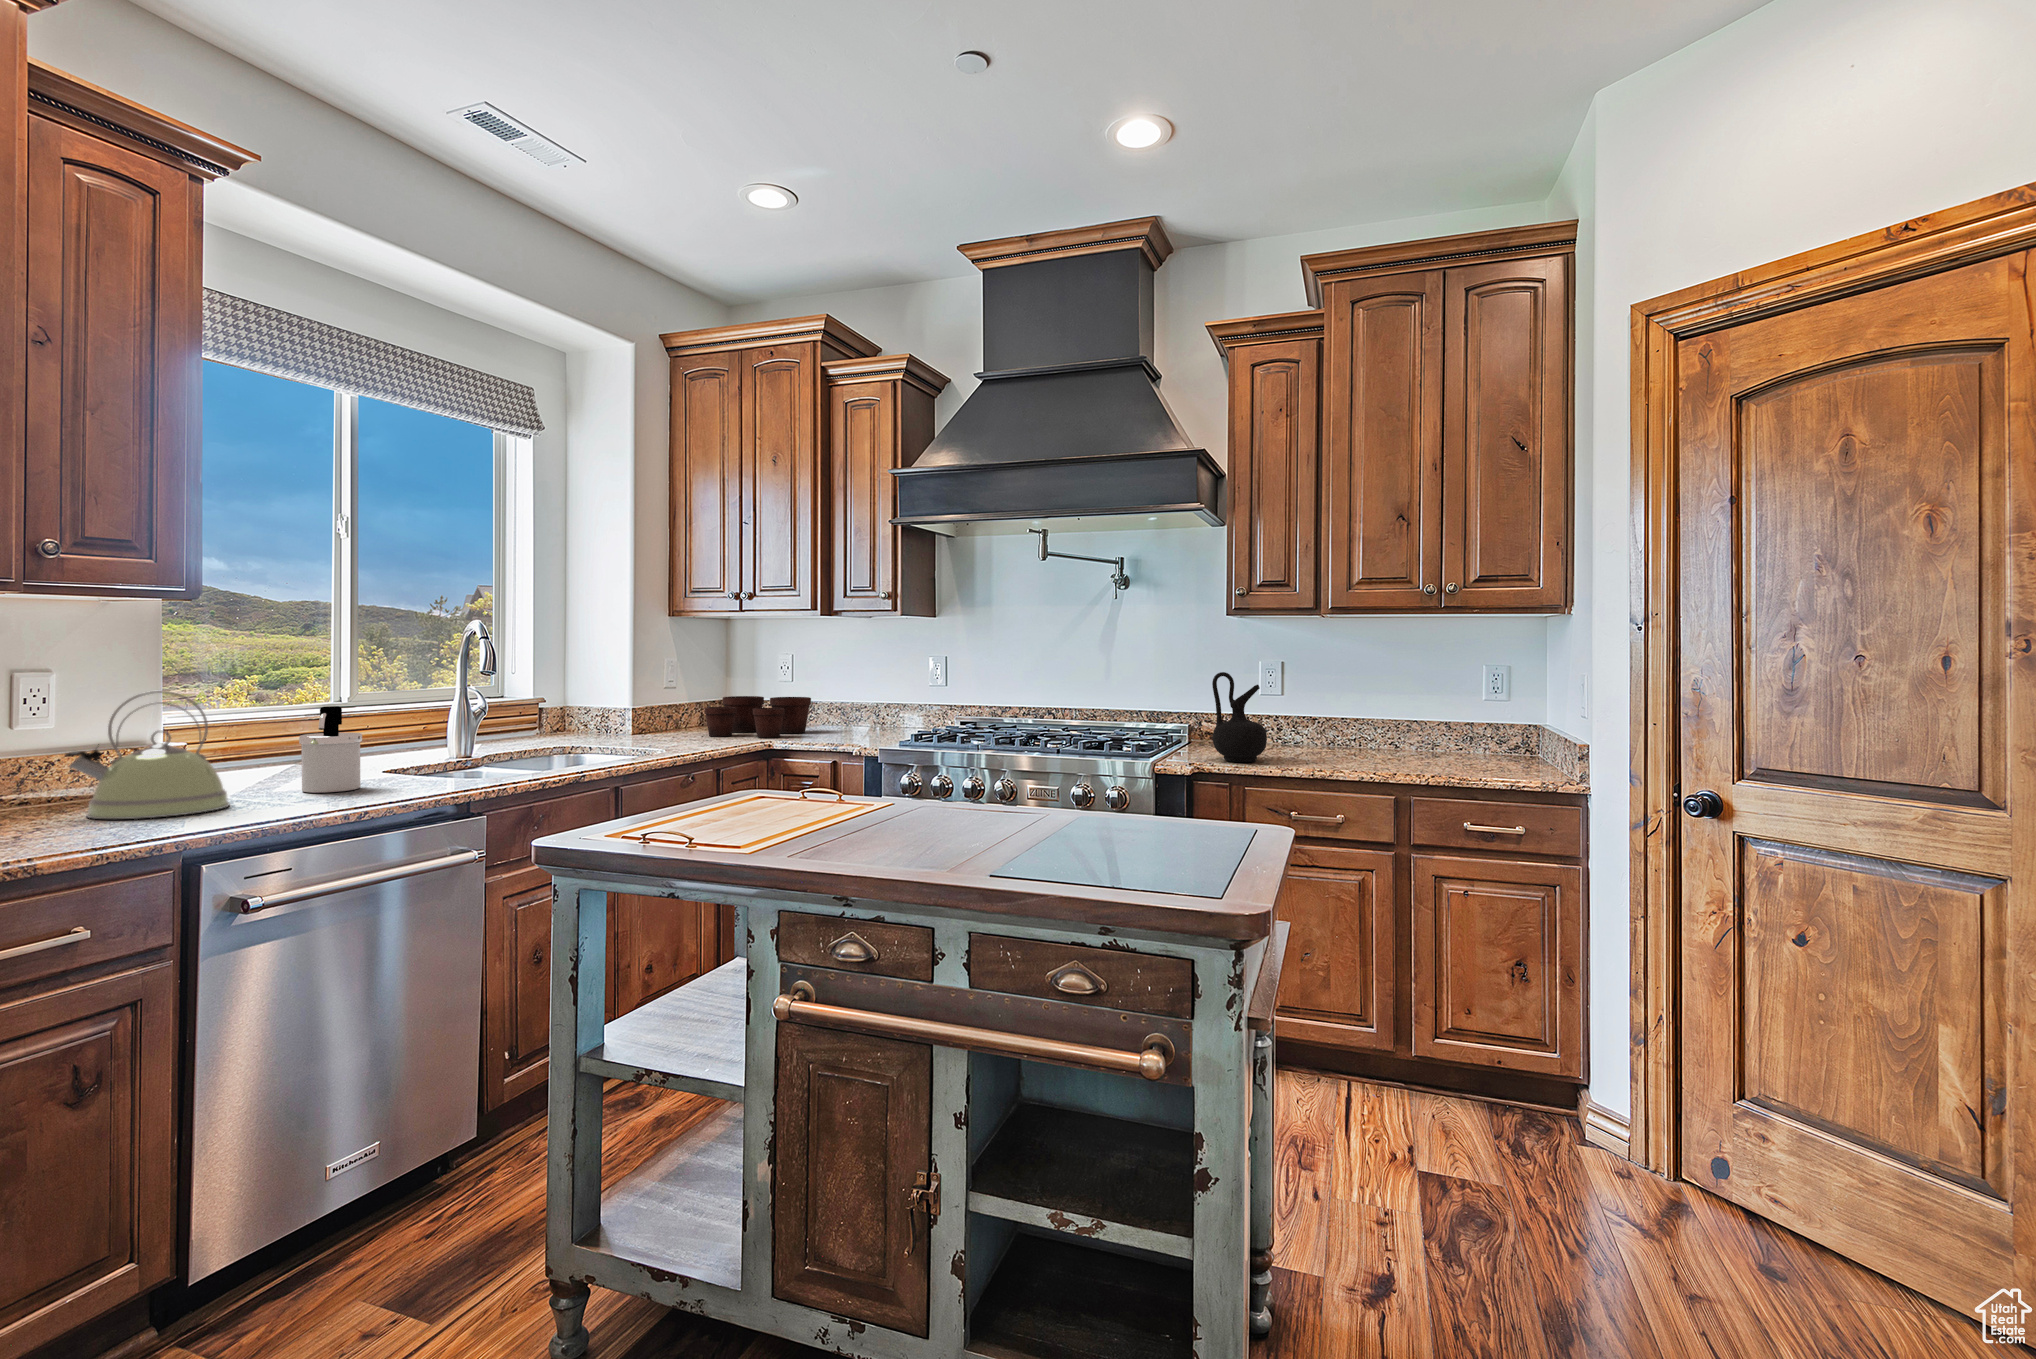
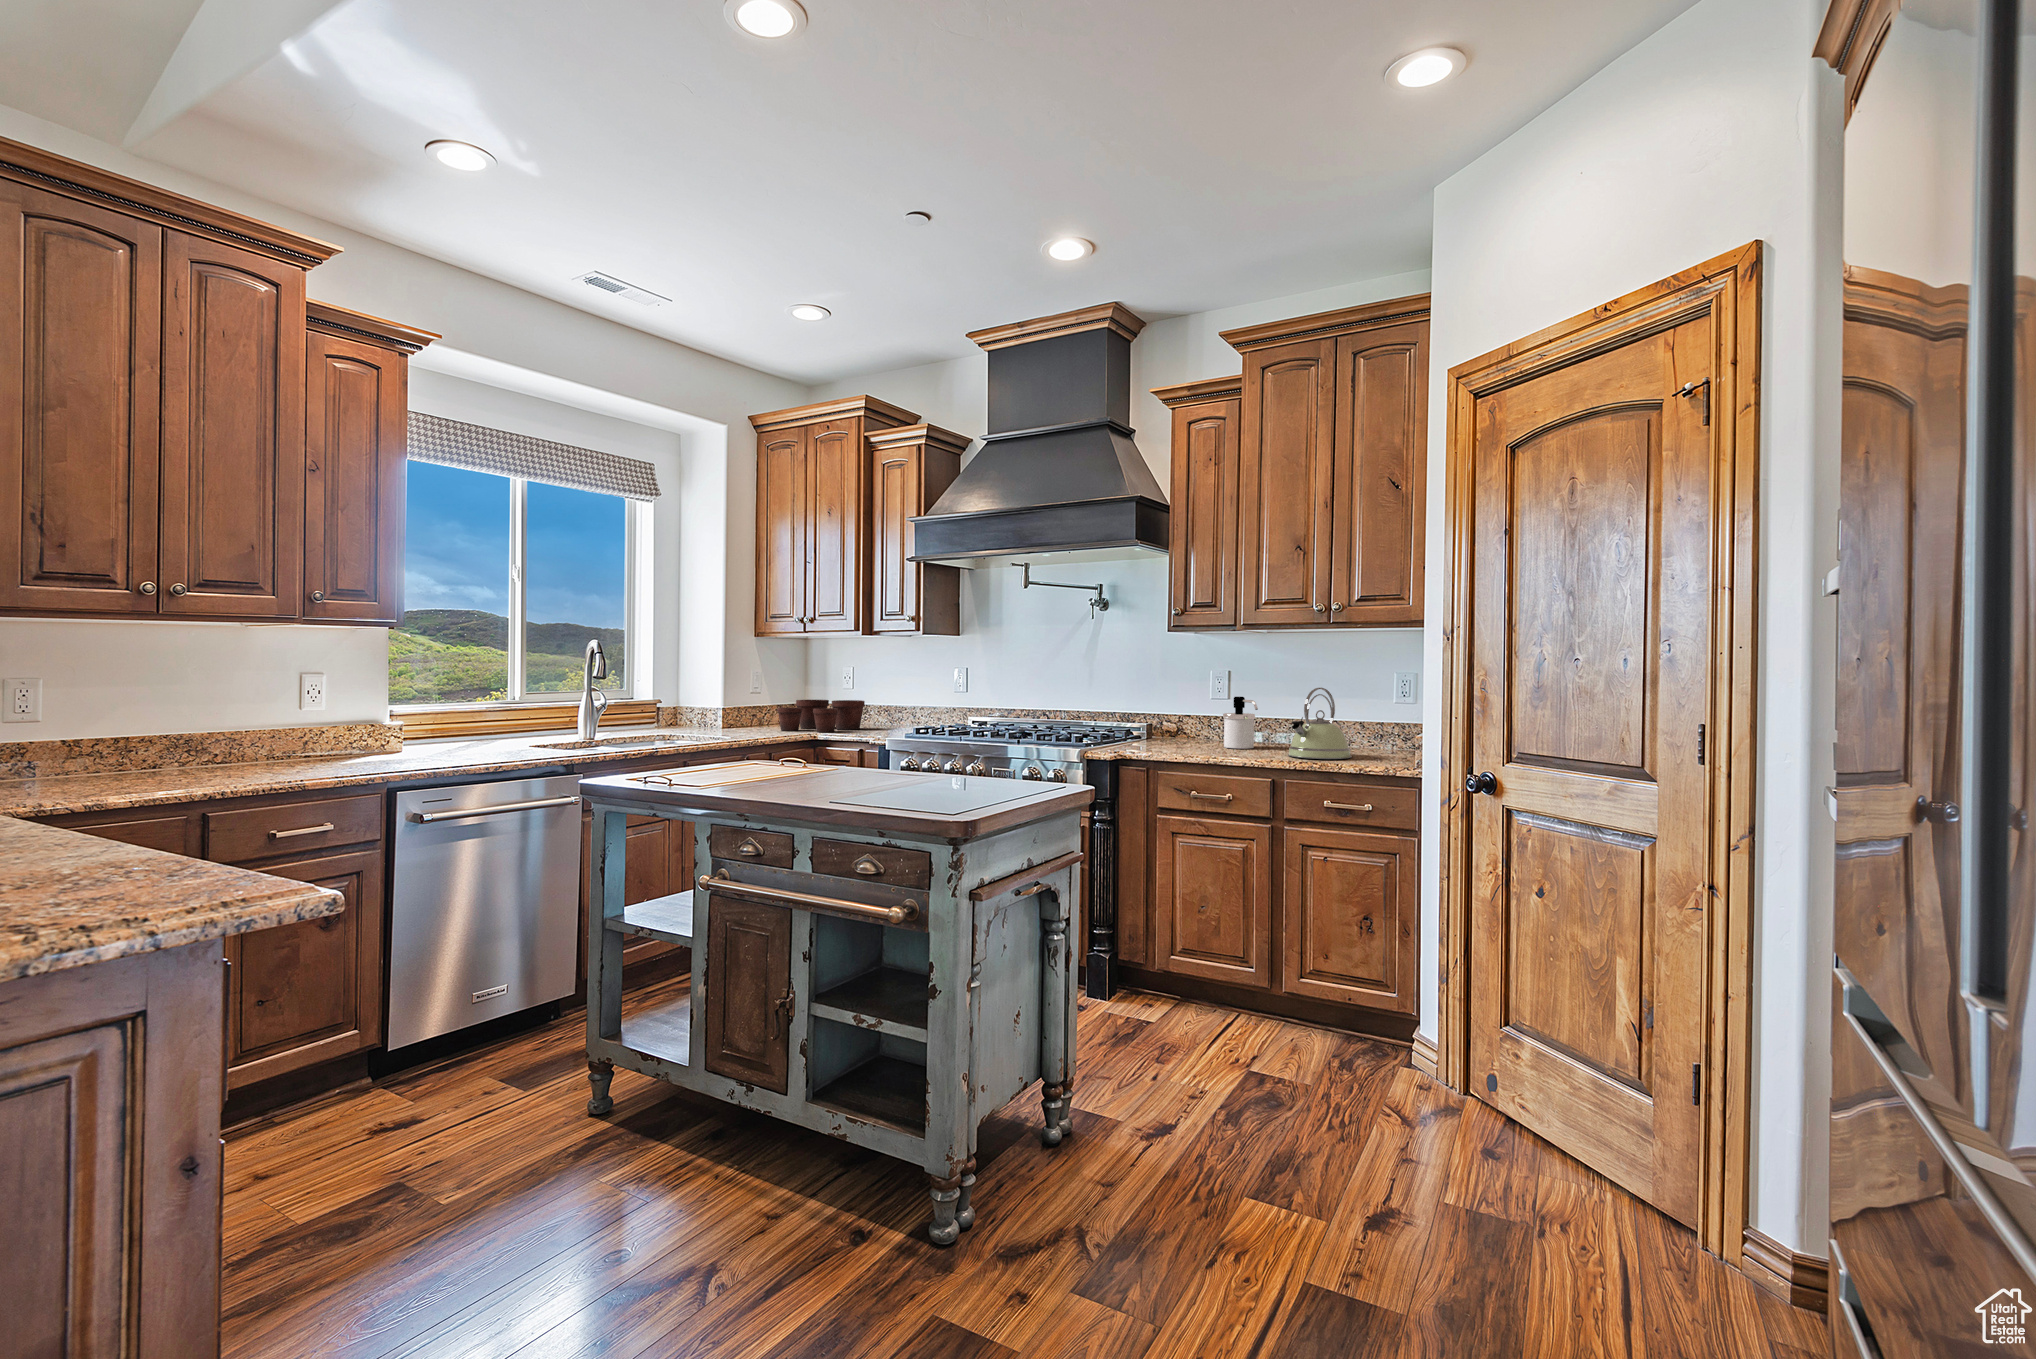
ceramic jug: present [1212,672,1267,762] -> none [1144,678,1188,752]
kettle: present [65,691,229,819] -> present [1288,688,1351,759]
soap dispenser: present [299,706,362,793] -> present [1223,697,1258,749]

